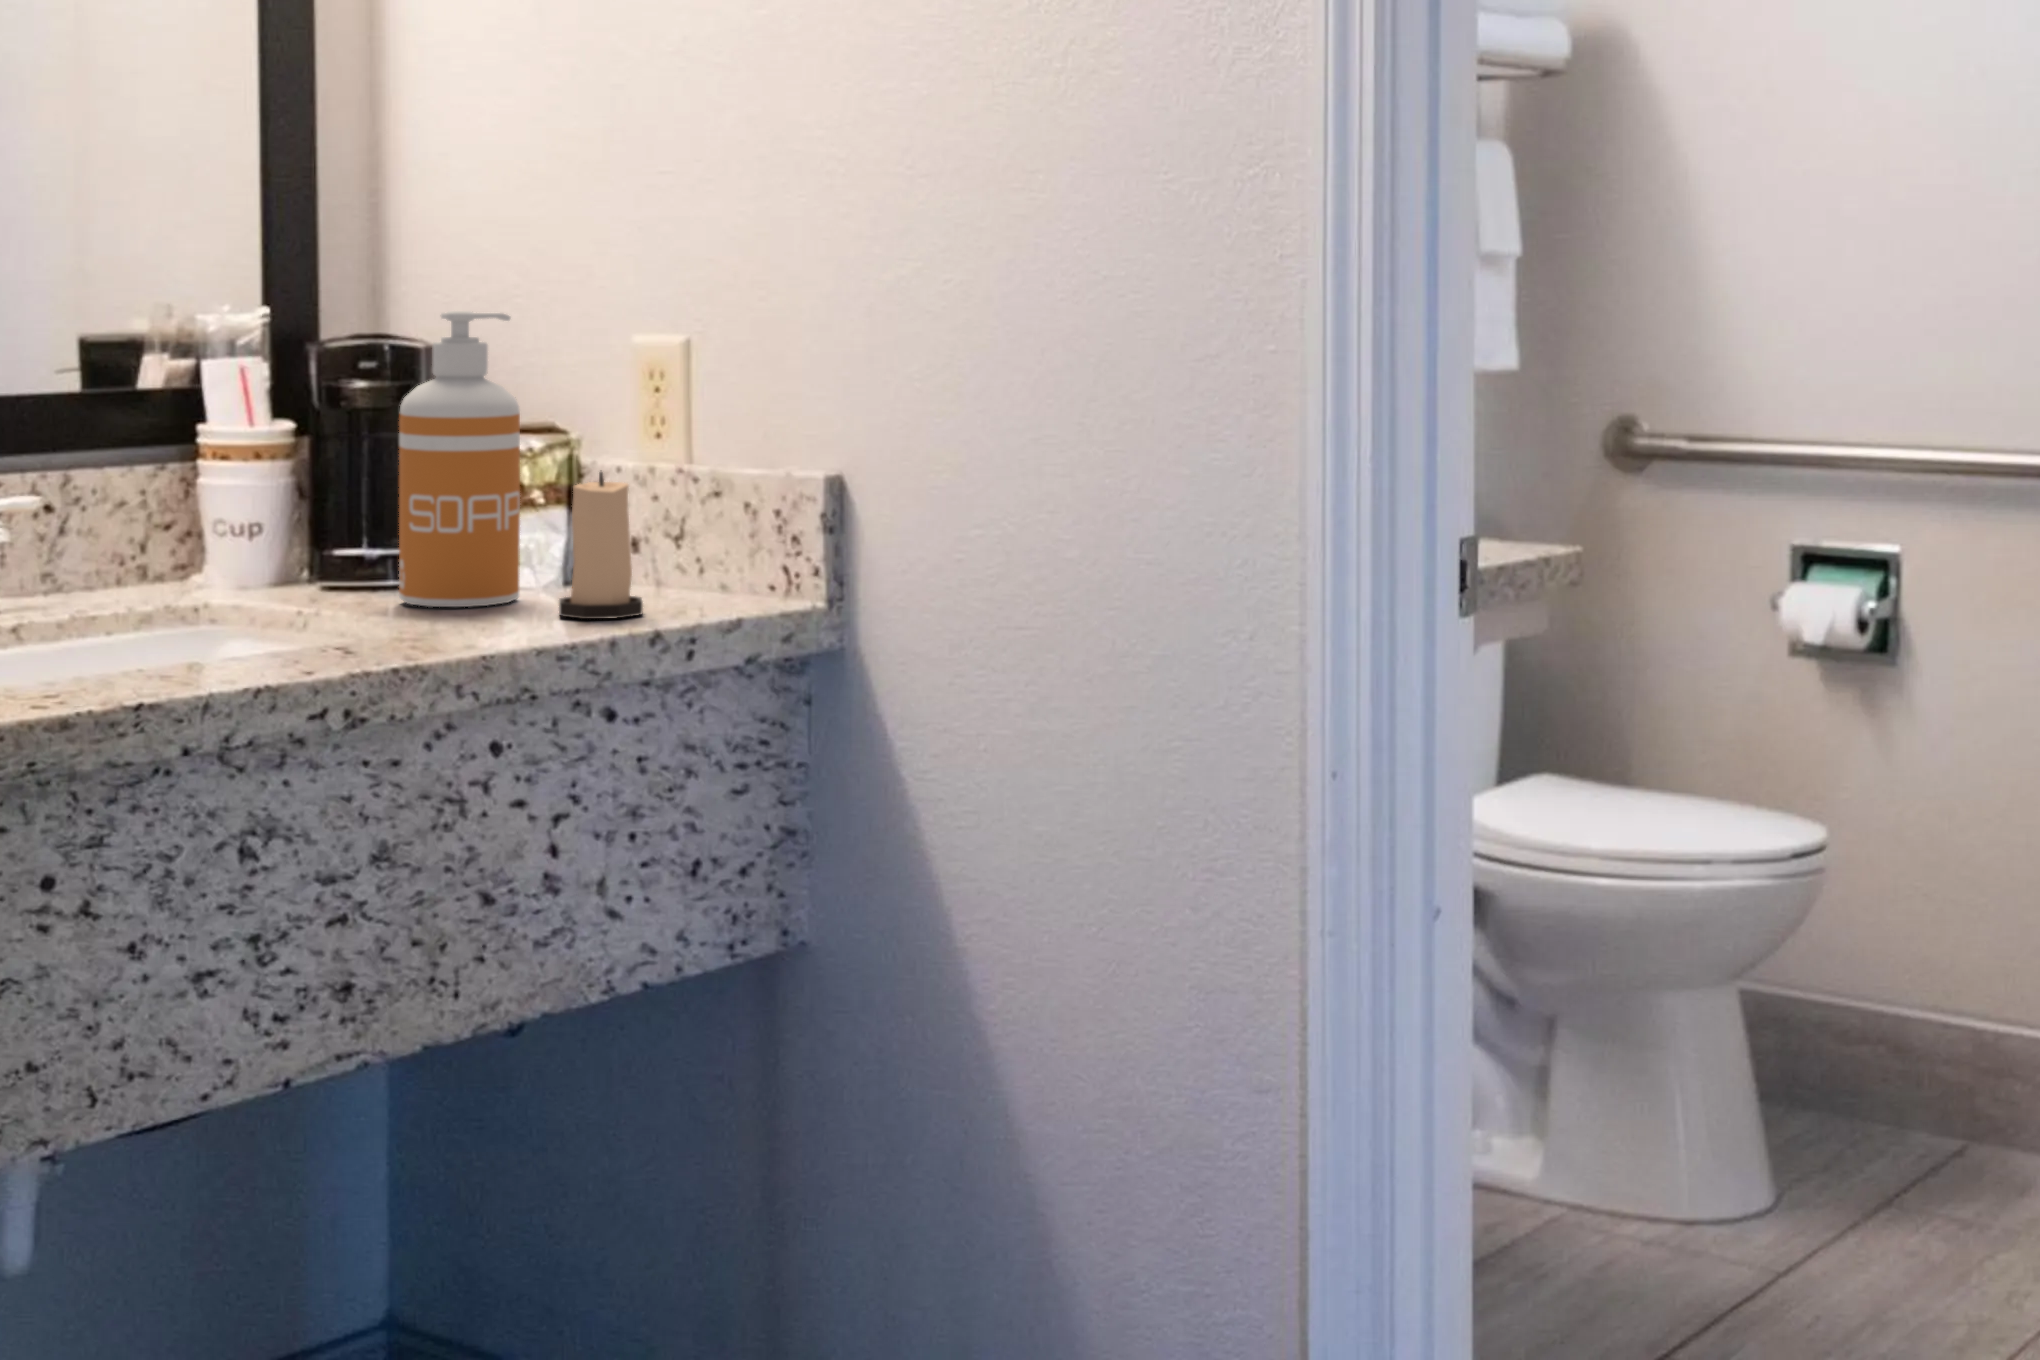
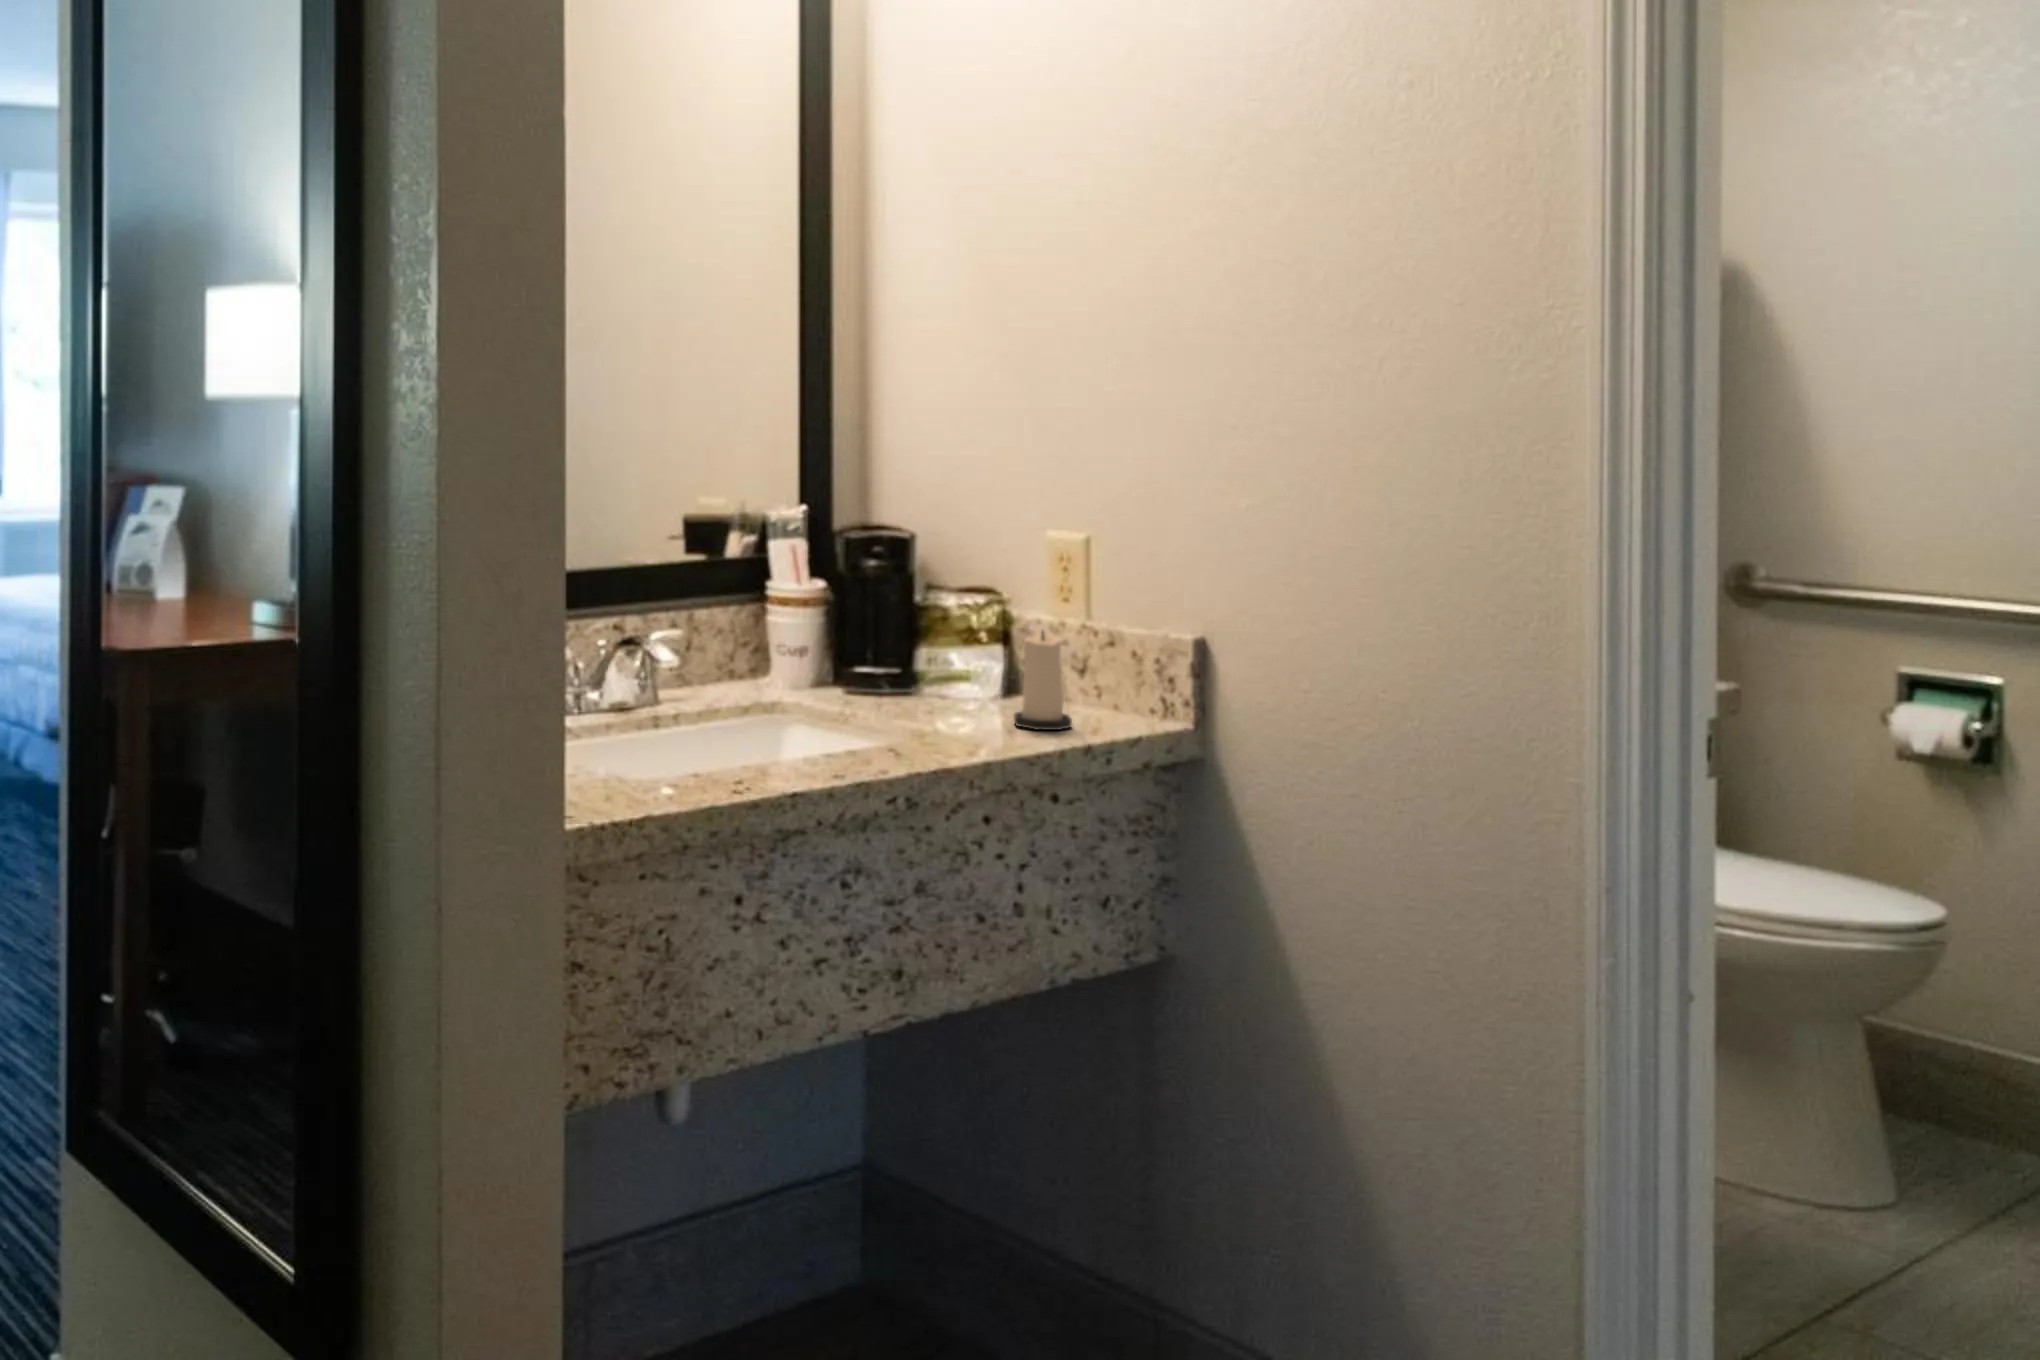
soap dispenser: present [399,311,520,607] -> none [901,518,980,713]

